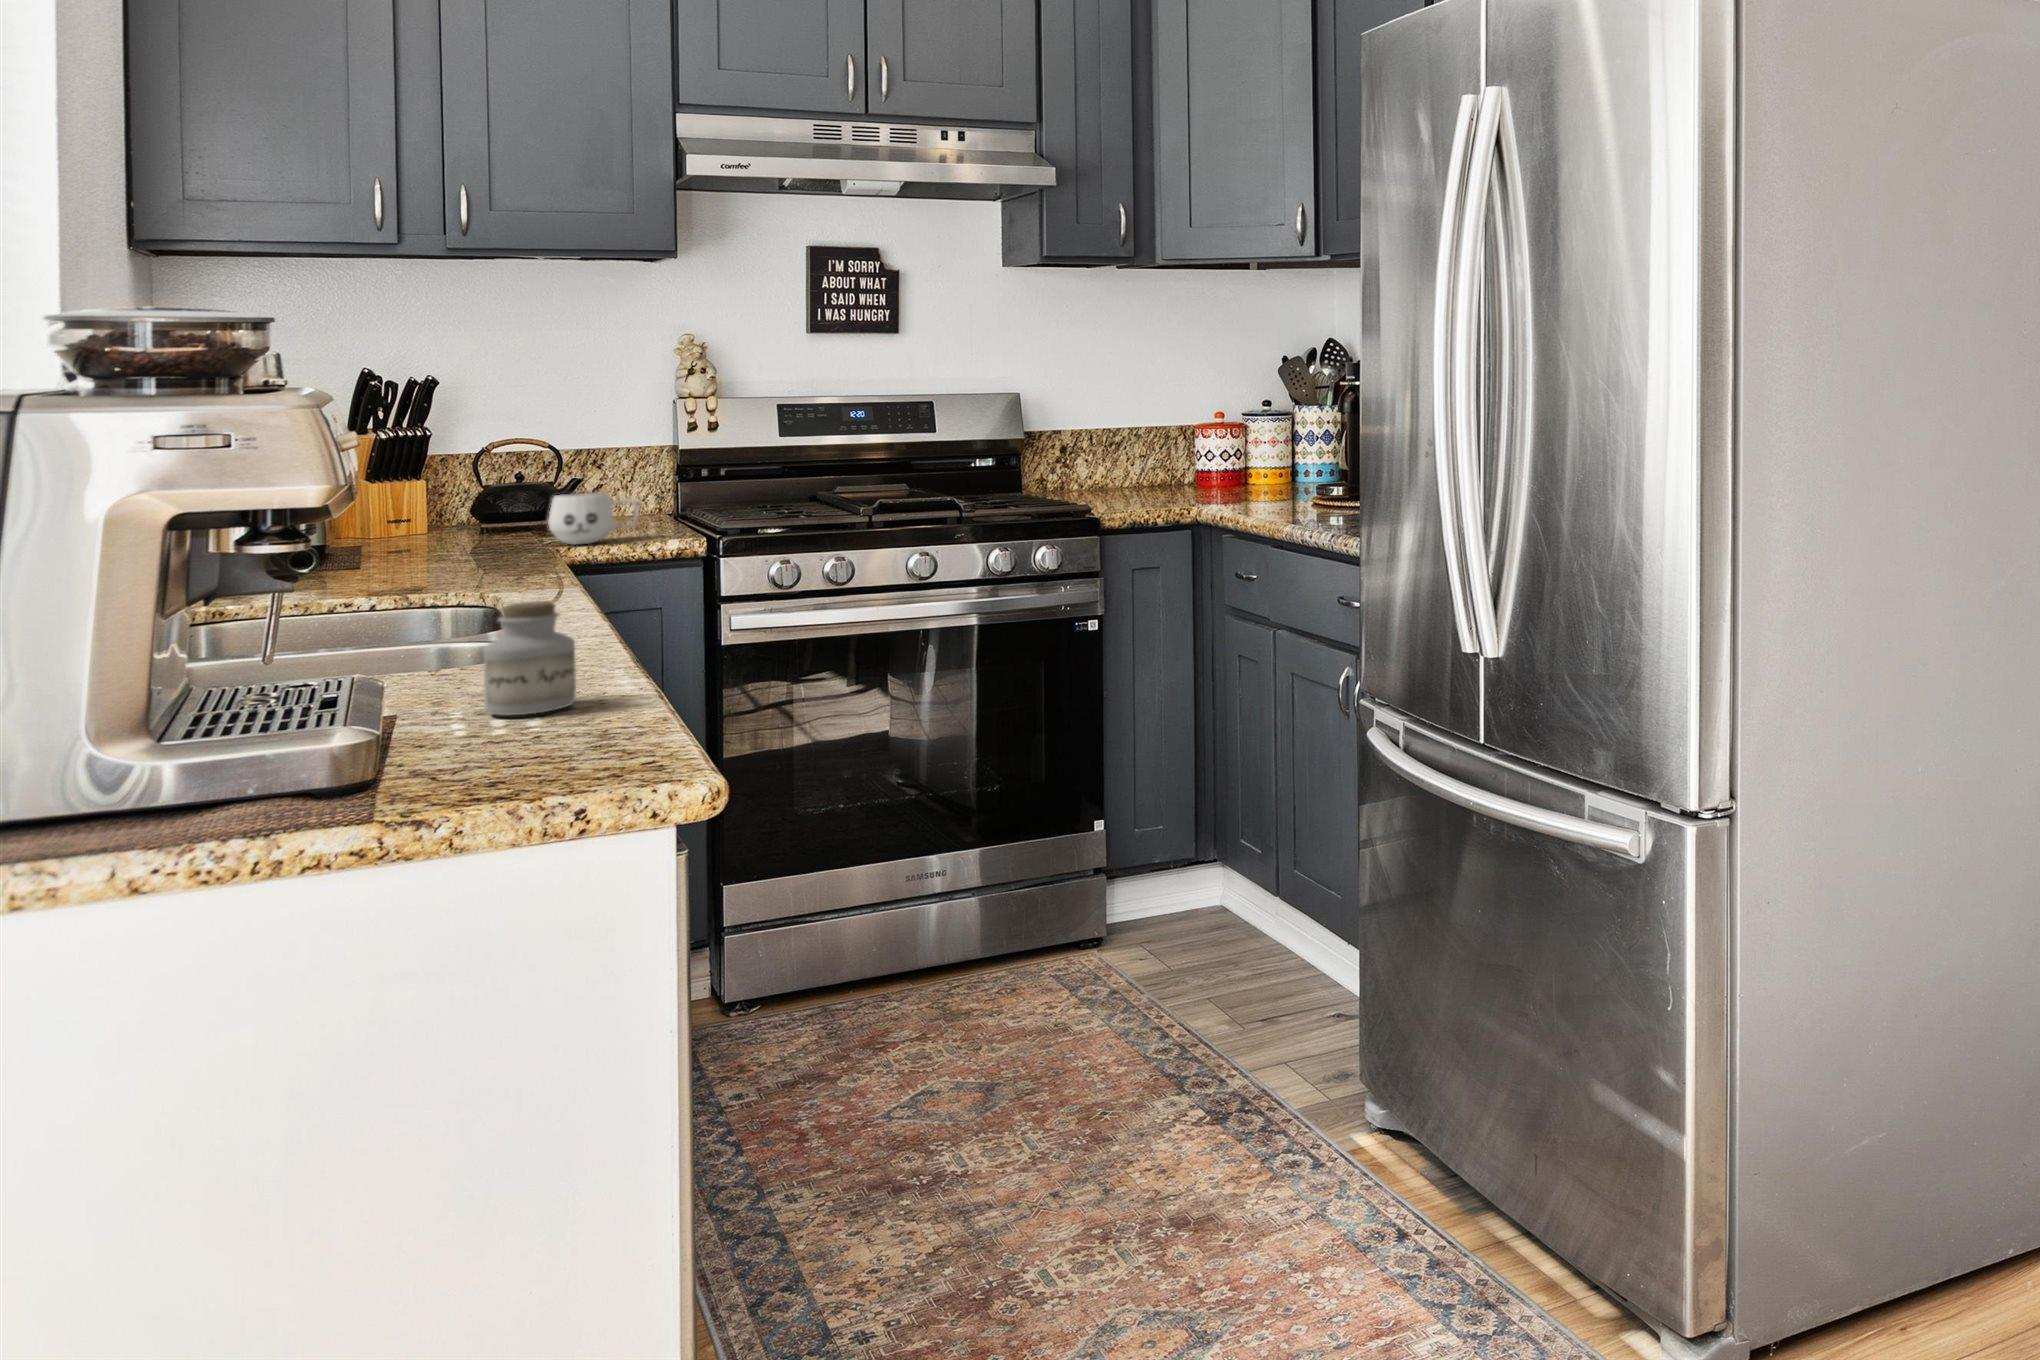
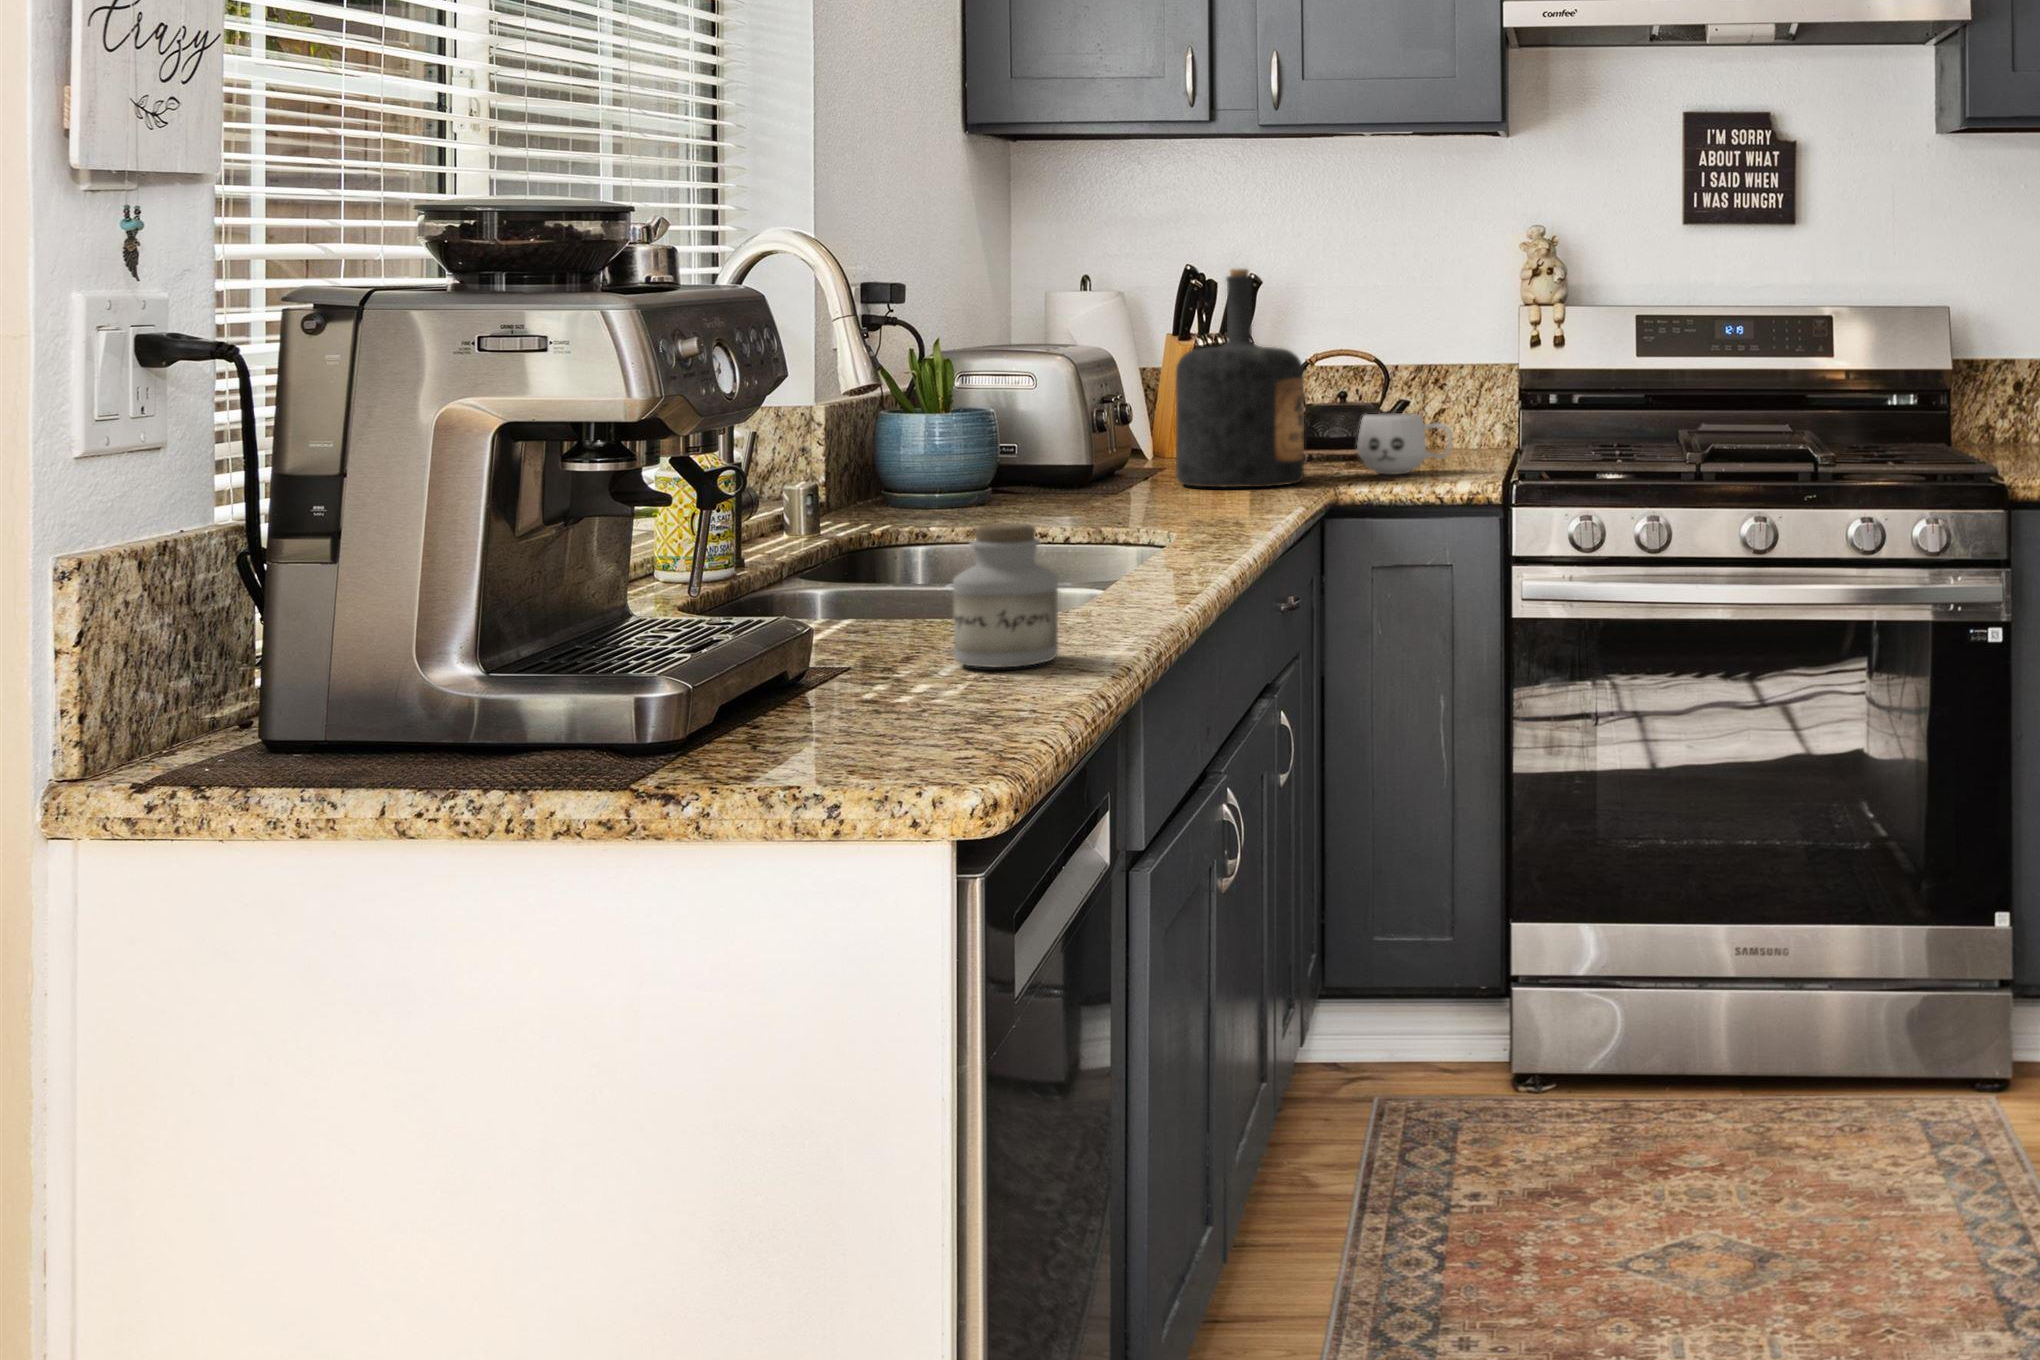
bottle: none [377,377,508,568] -> present [1176,269,1304,487]

